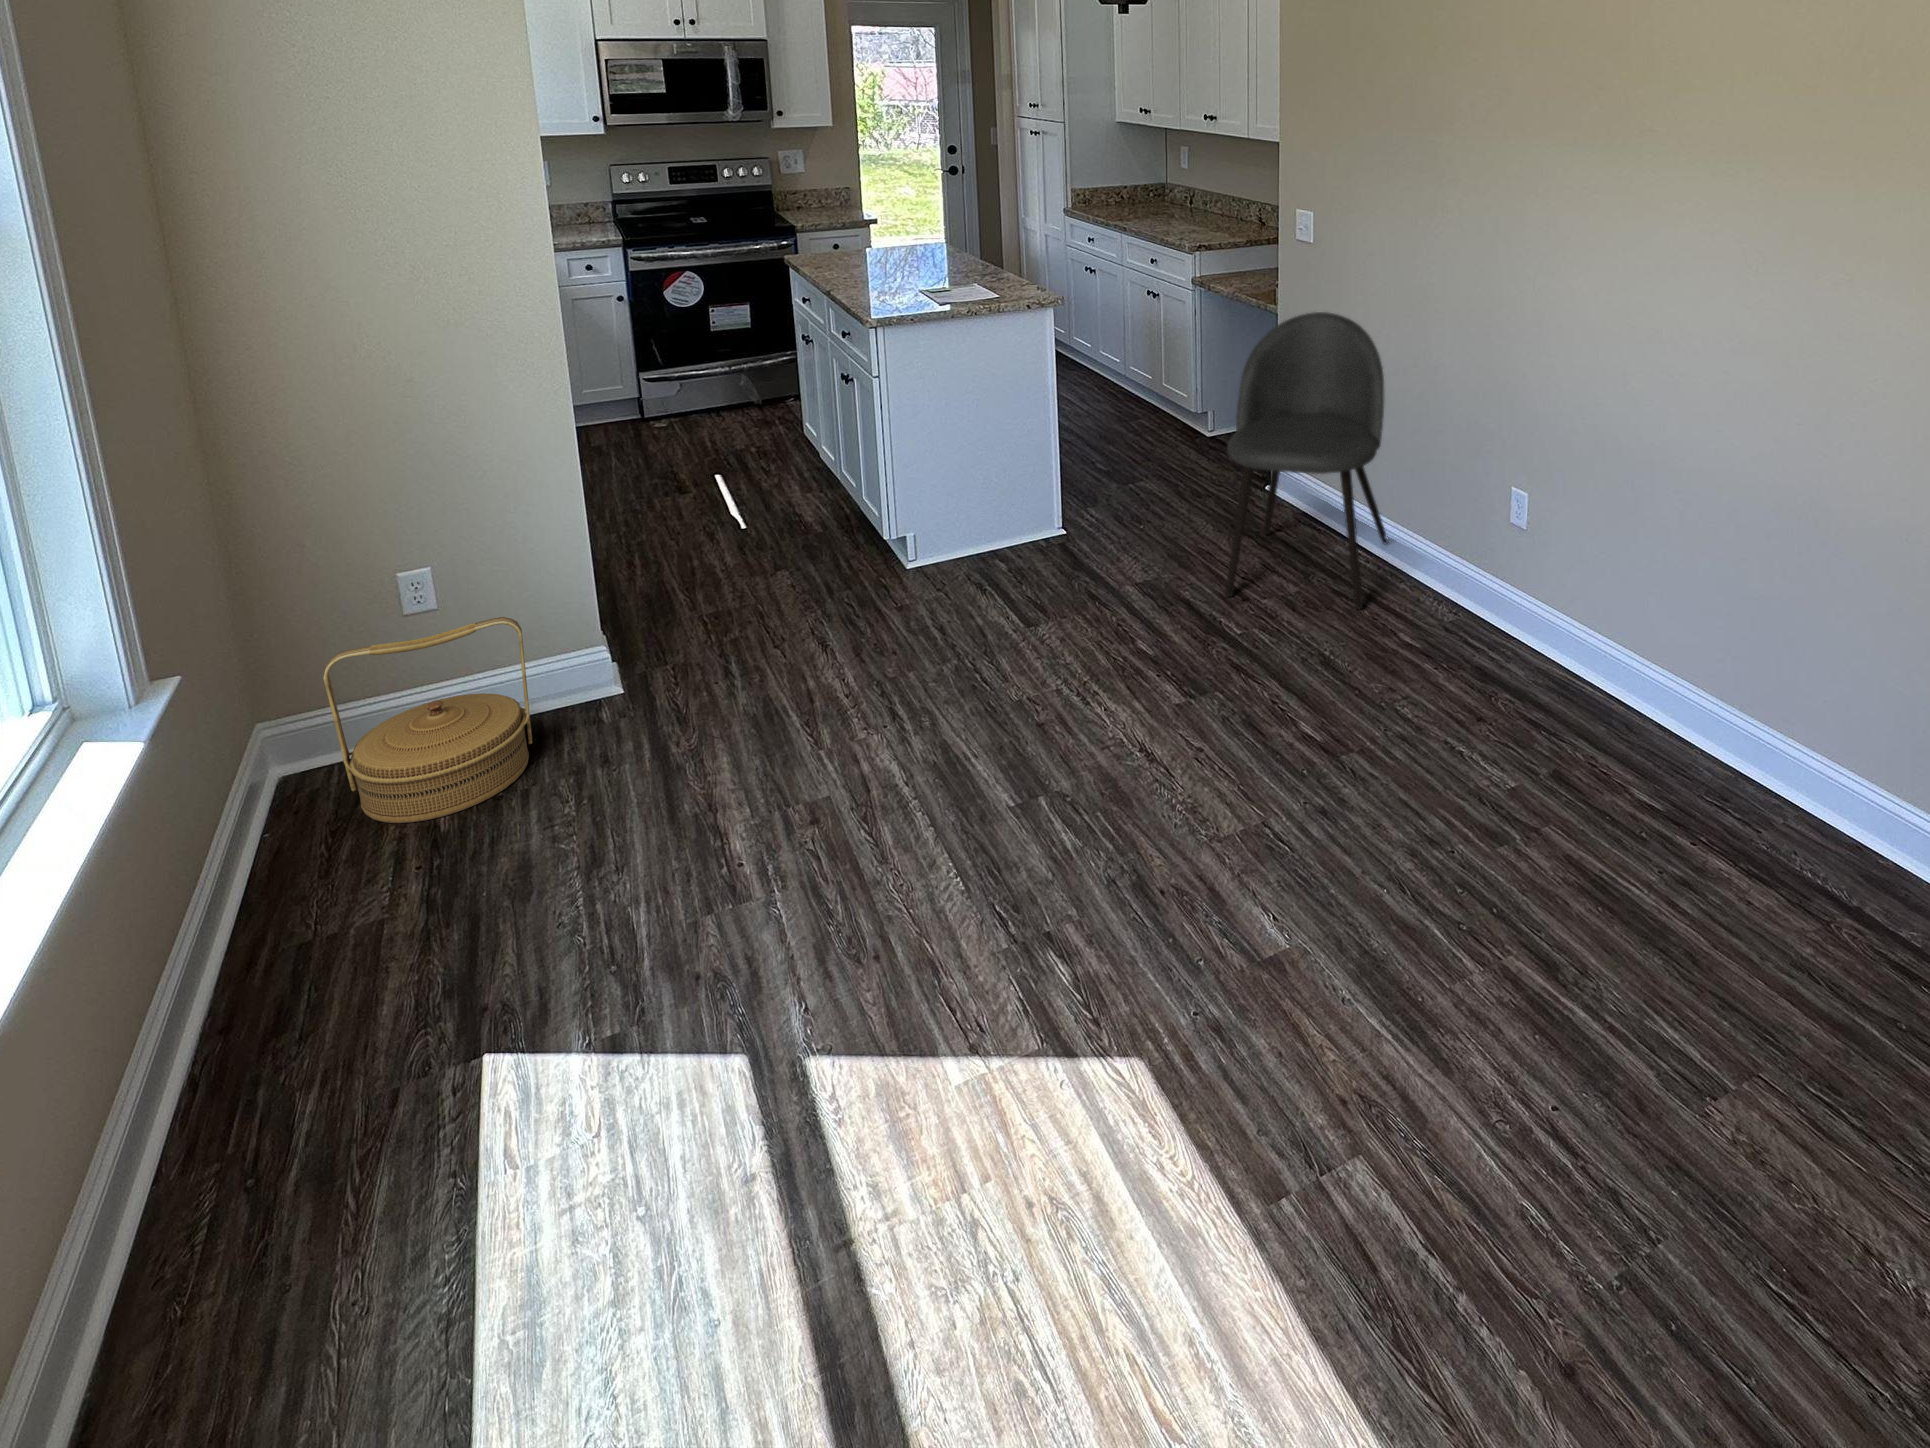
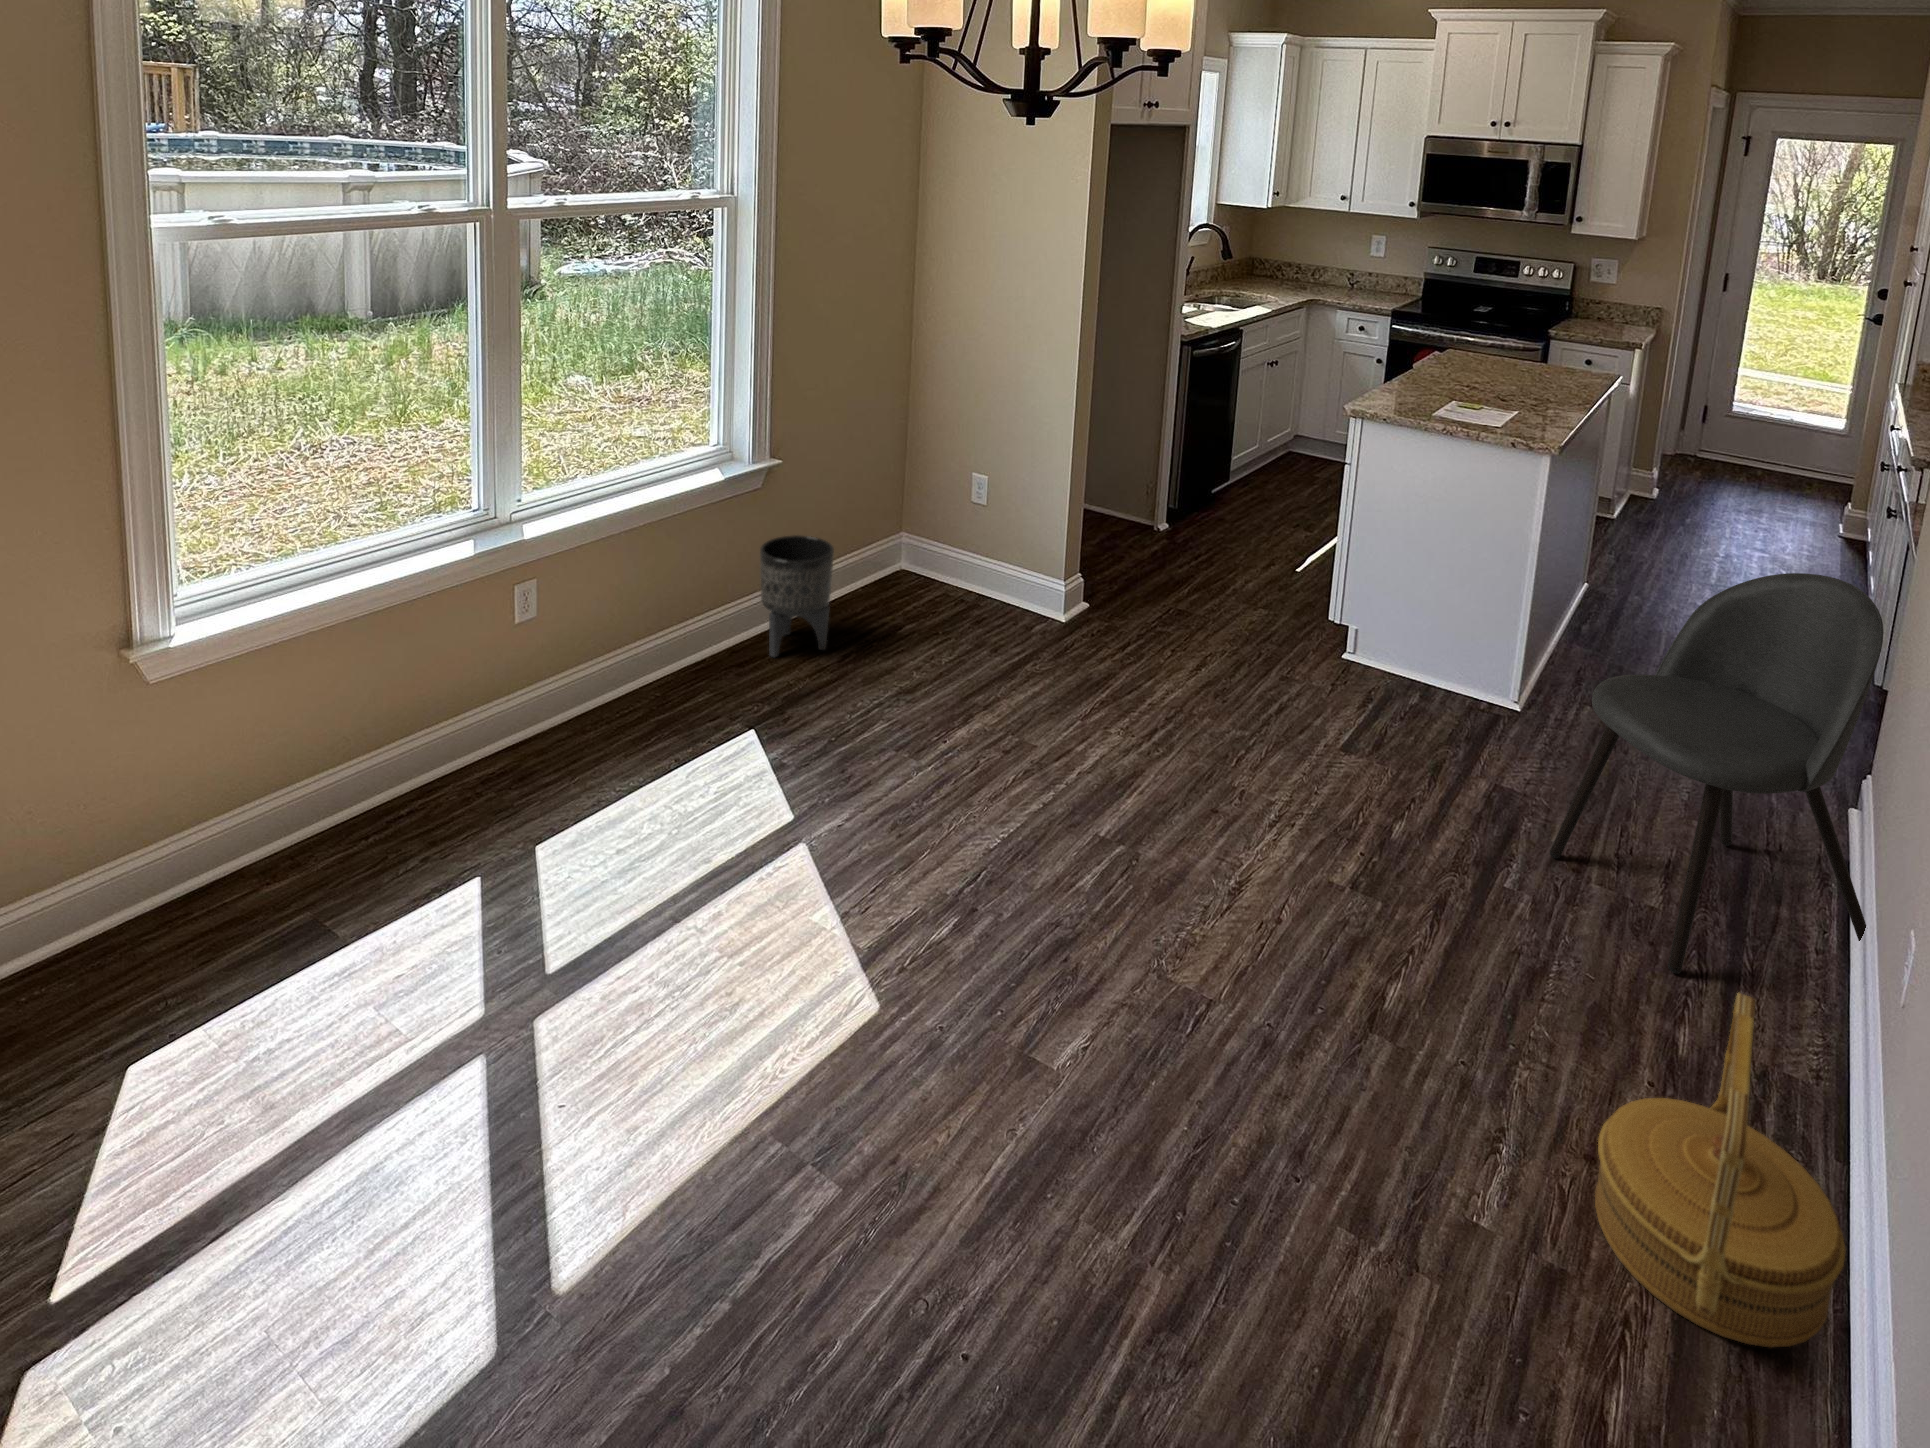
woven basket: present [323,617,532,823] -> present [1595,993,1846,1347]
planter: none [205,762,383,991] -> present [760,535,834,657]

